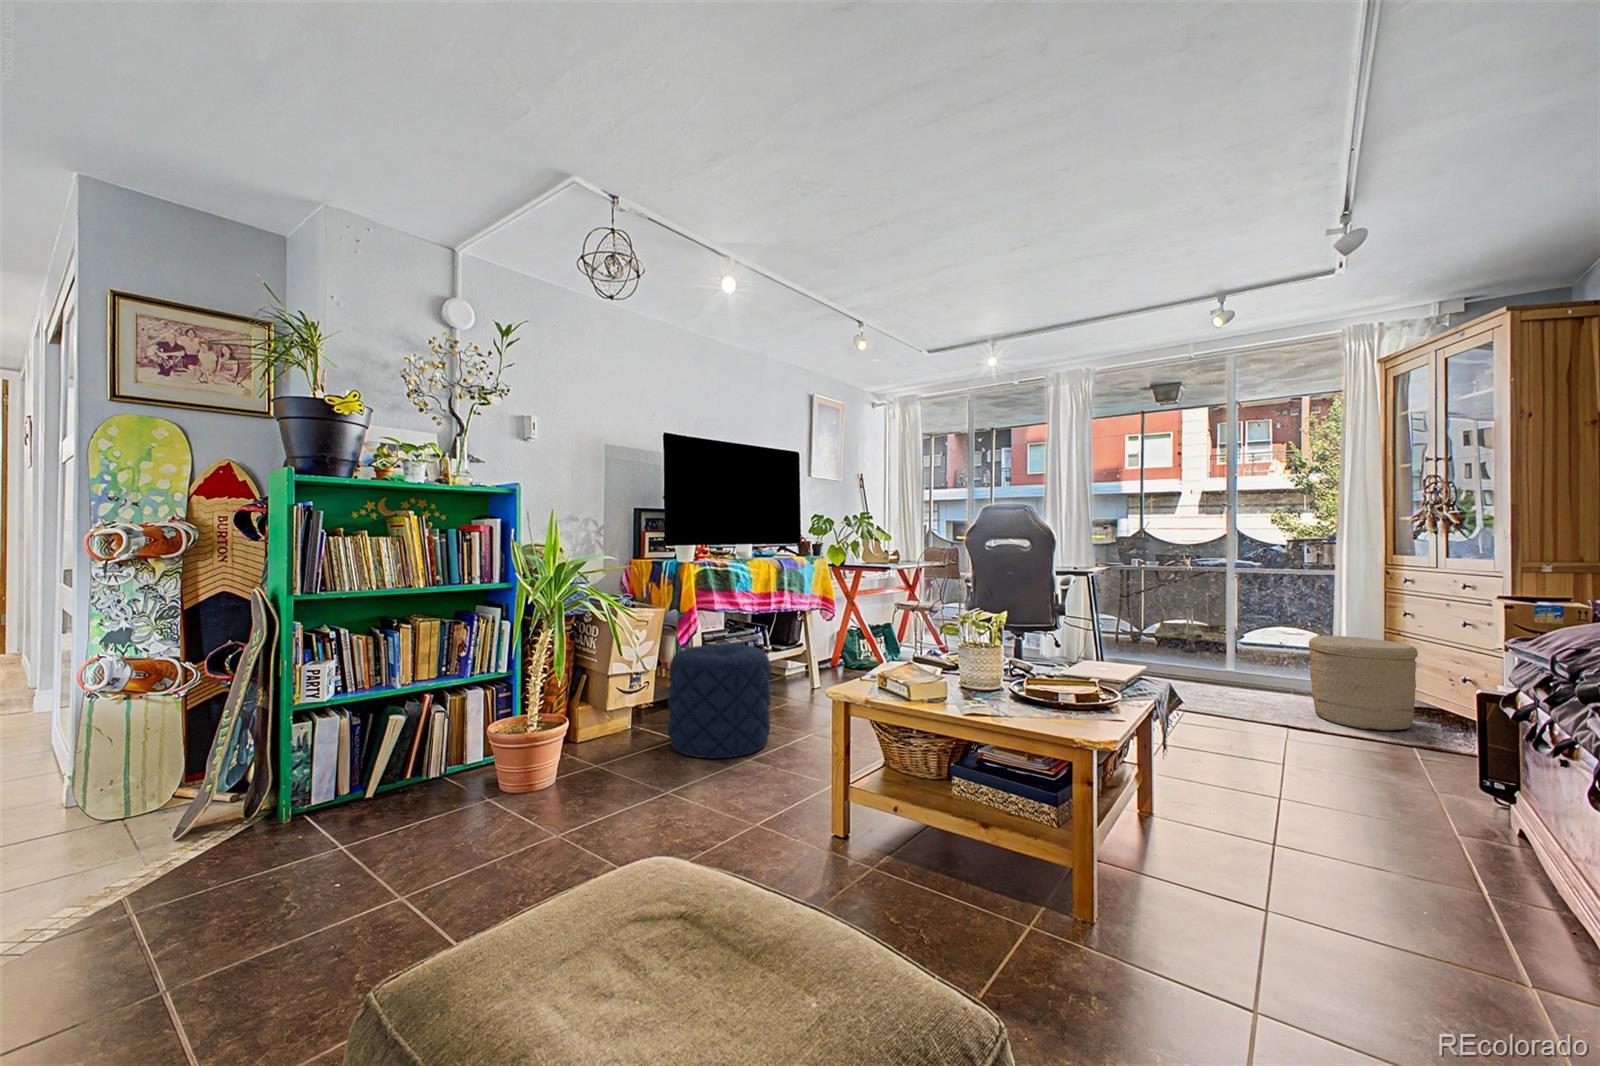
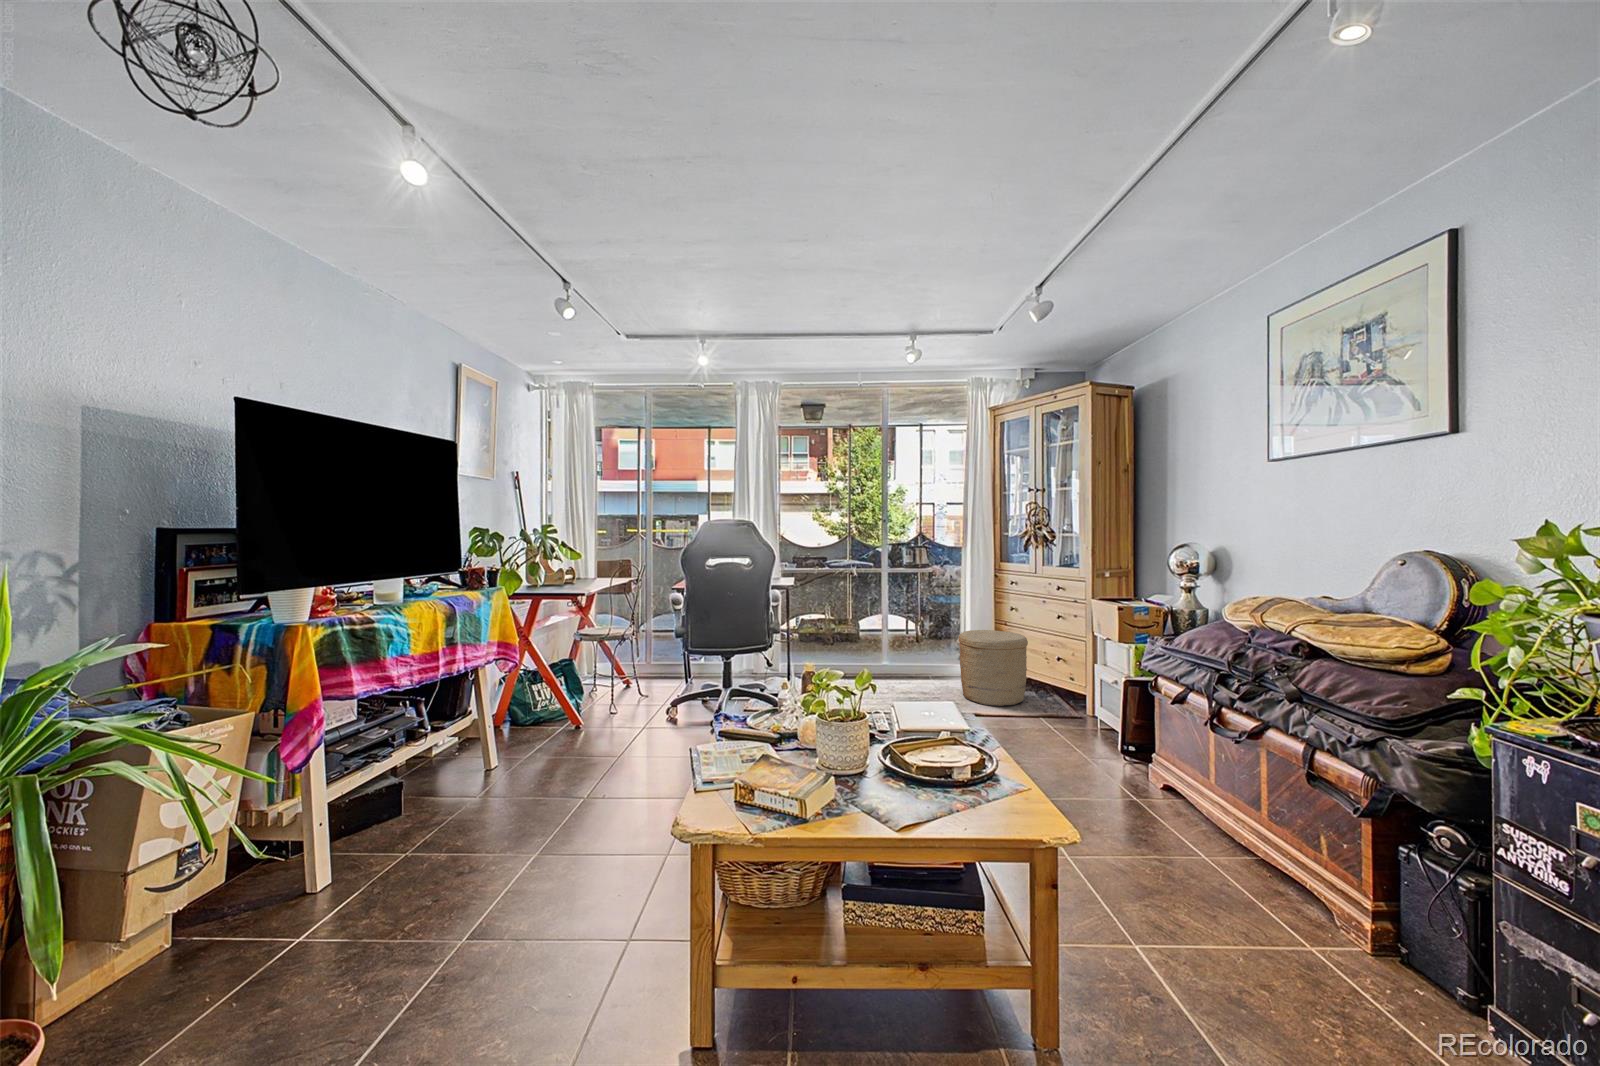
pouf: present [668,644,771,758] -> none [283,749,482,974]

